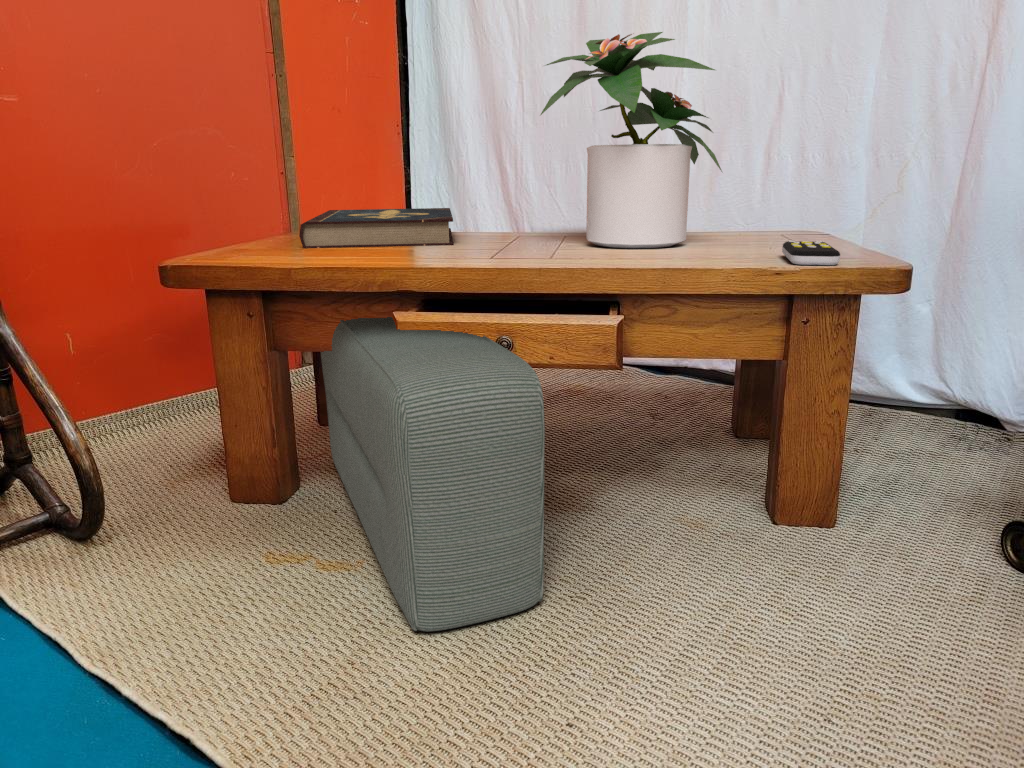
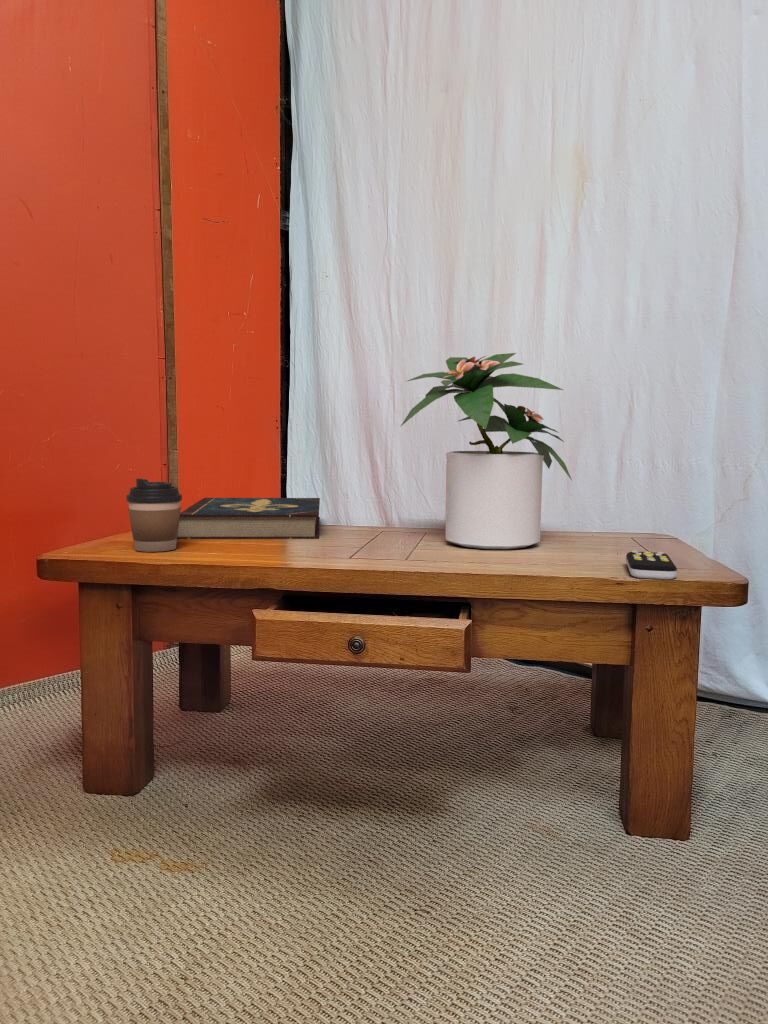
coffee cup: none [250,179,309,257] -> present [126,479,182,552]
pouf: present [321,317,545,631] -> none [185,585,388,945]

